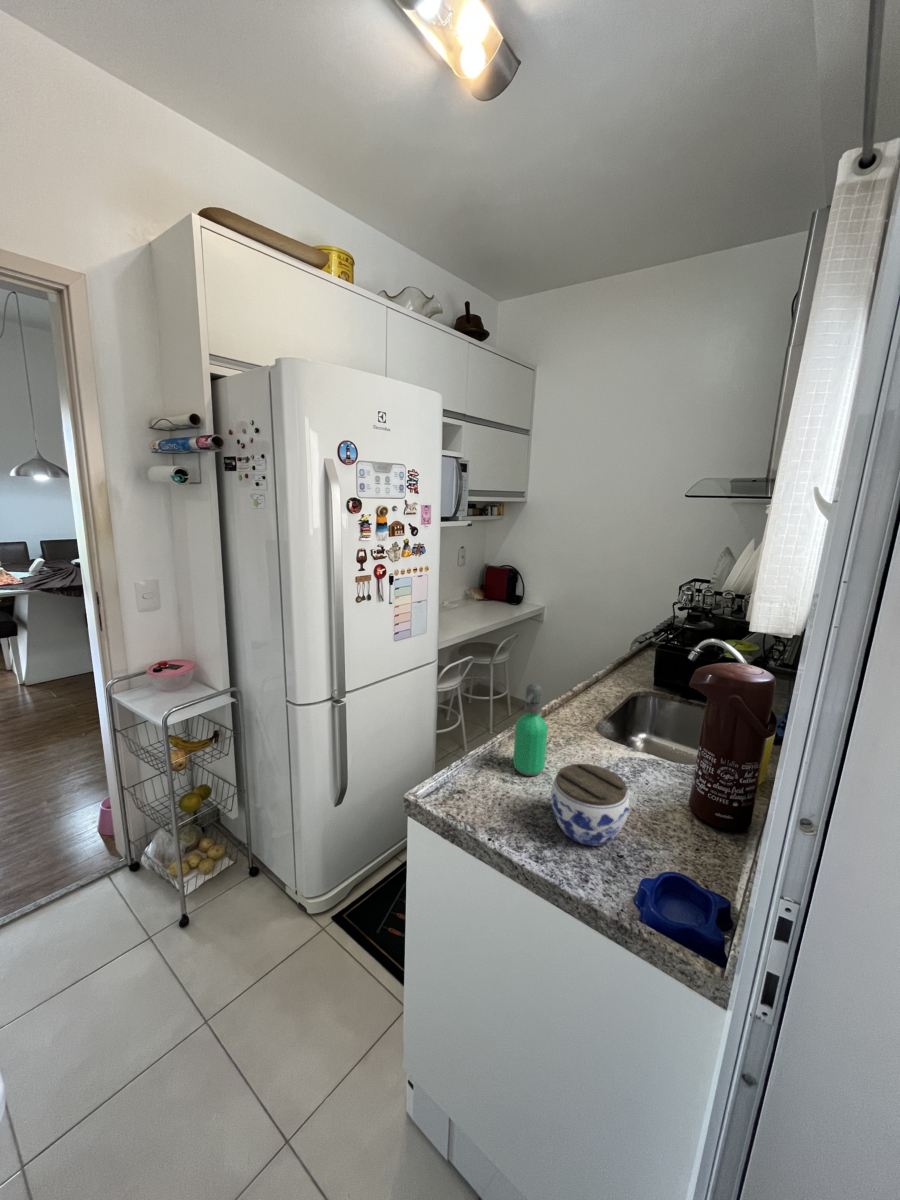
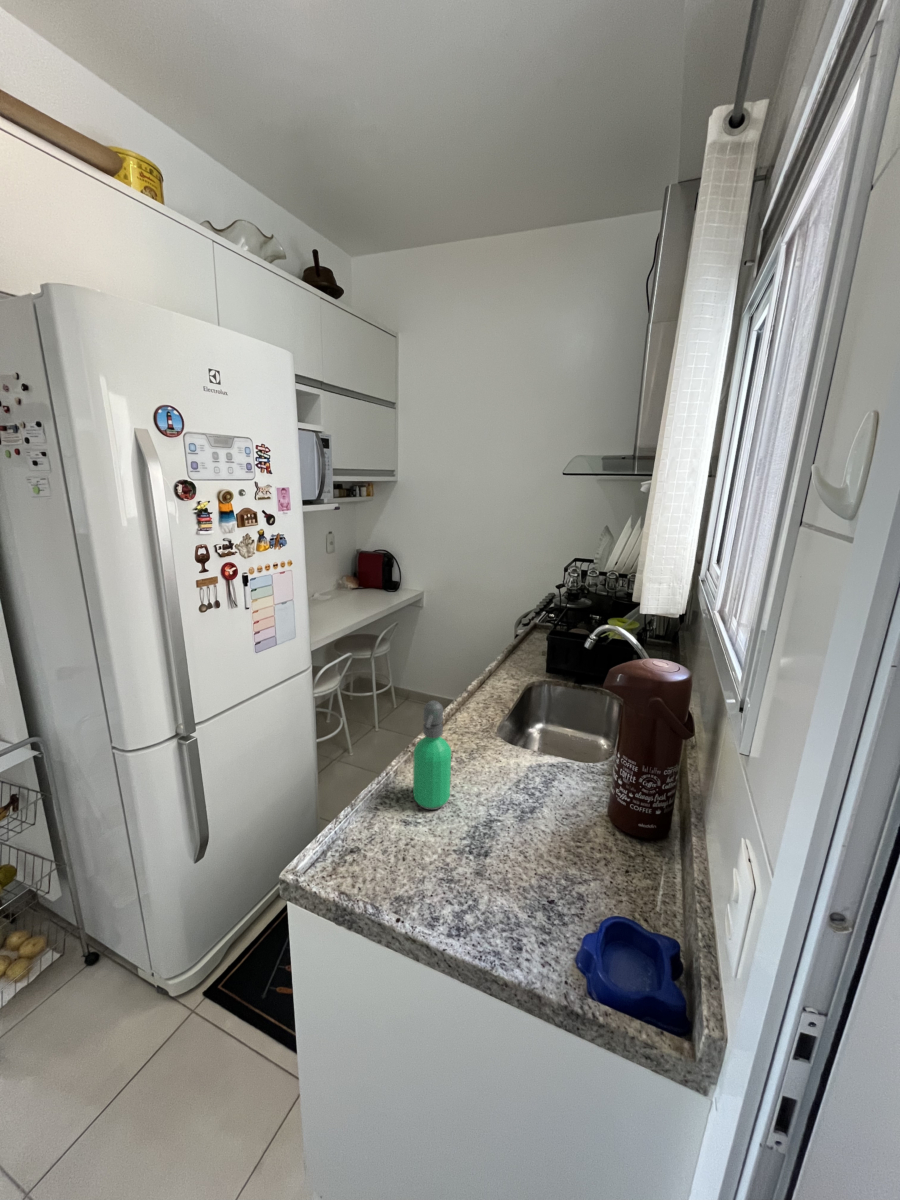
jar: present [551,764,629,846] -> none [466,793,556,896]

